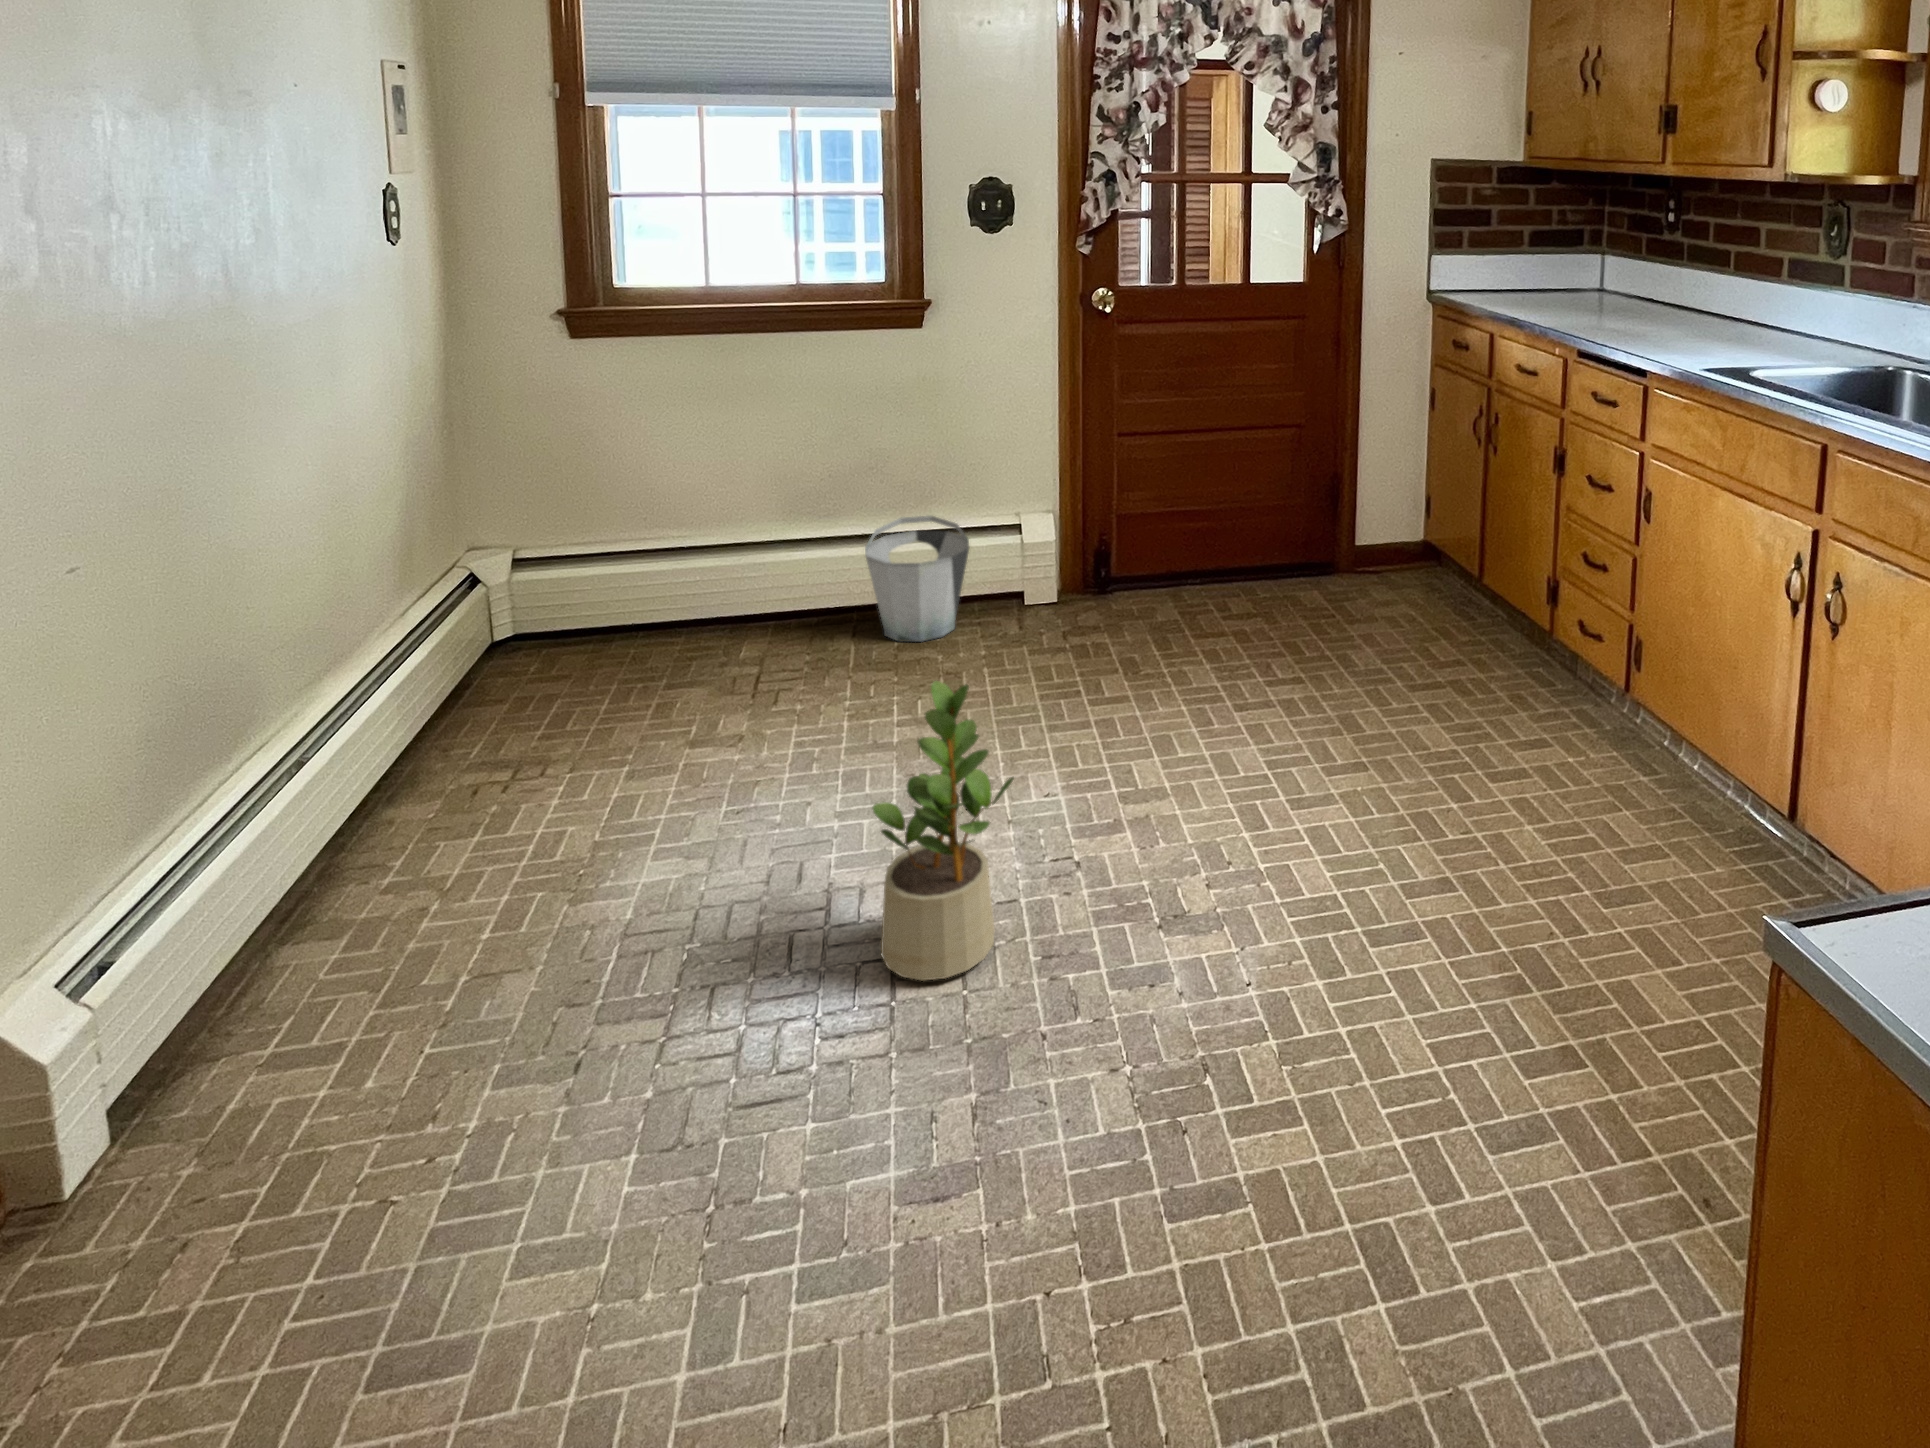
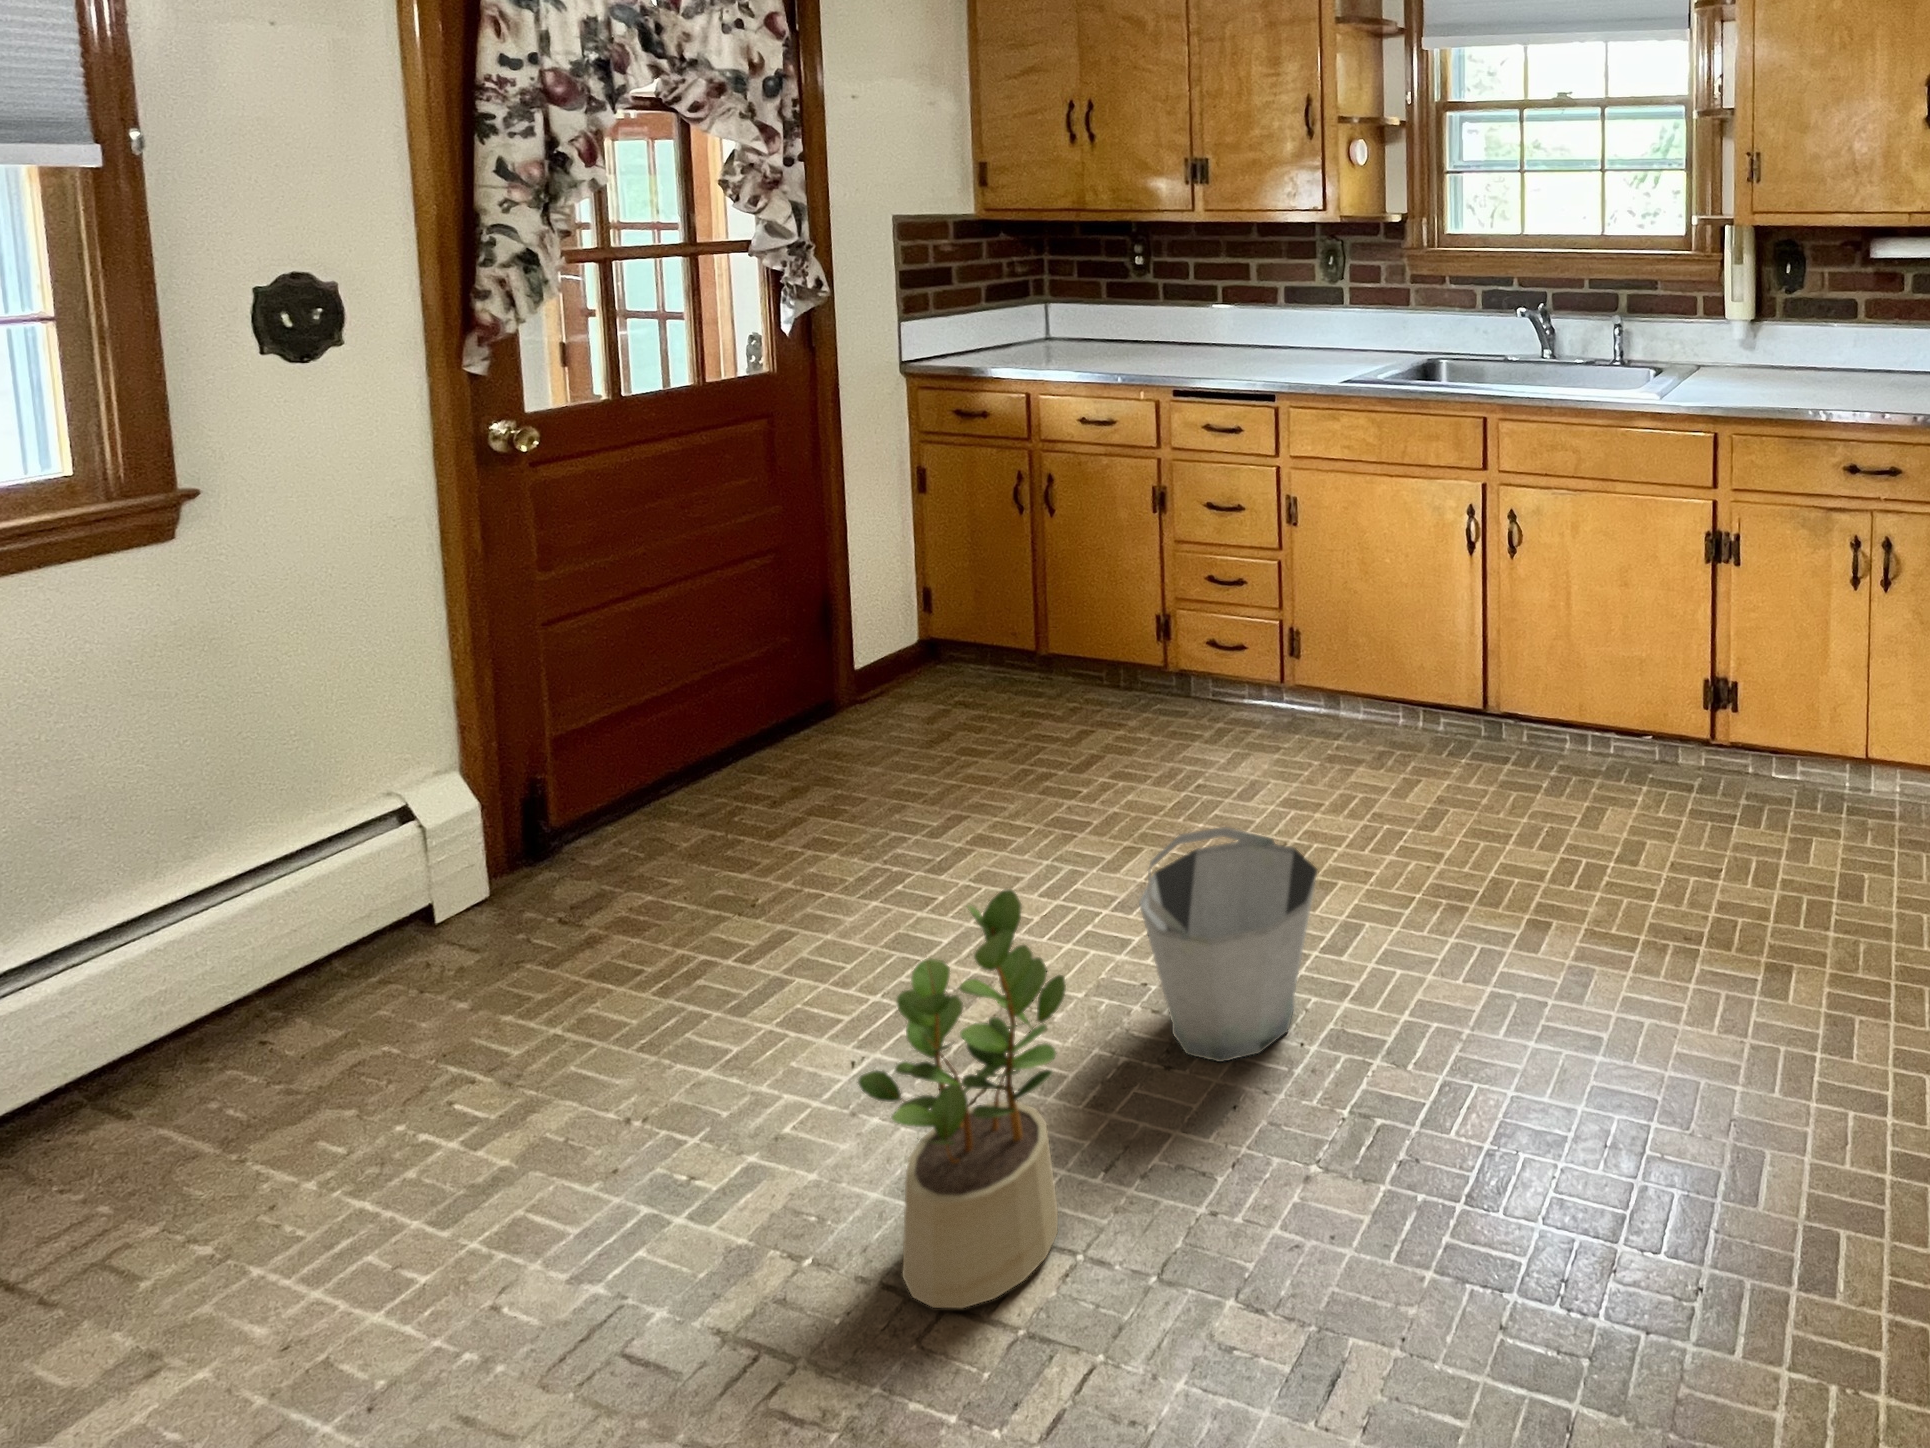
bucket: present [865,516,969,642] -> present [1139,827,1317,1062]

